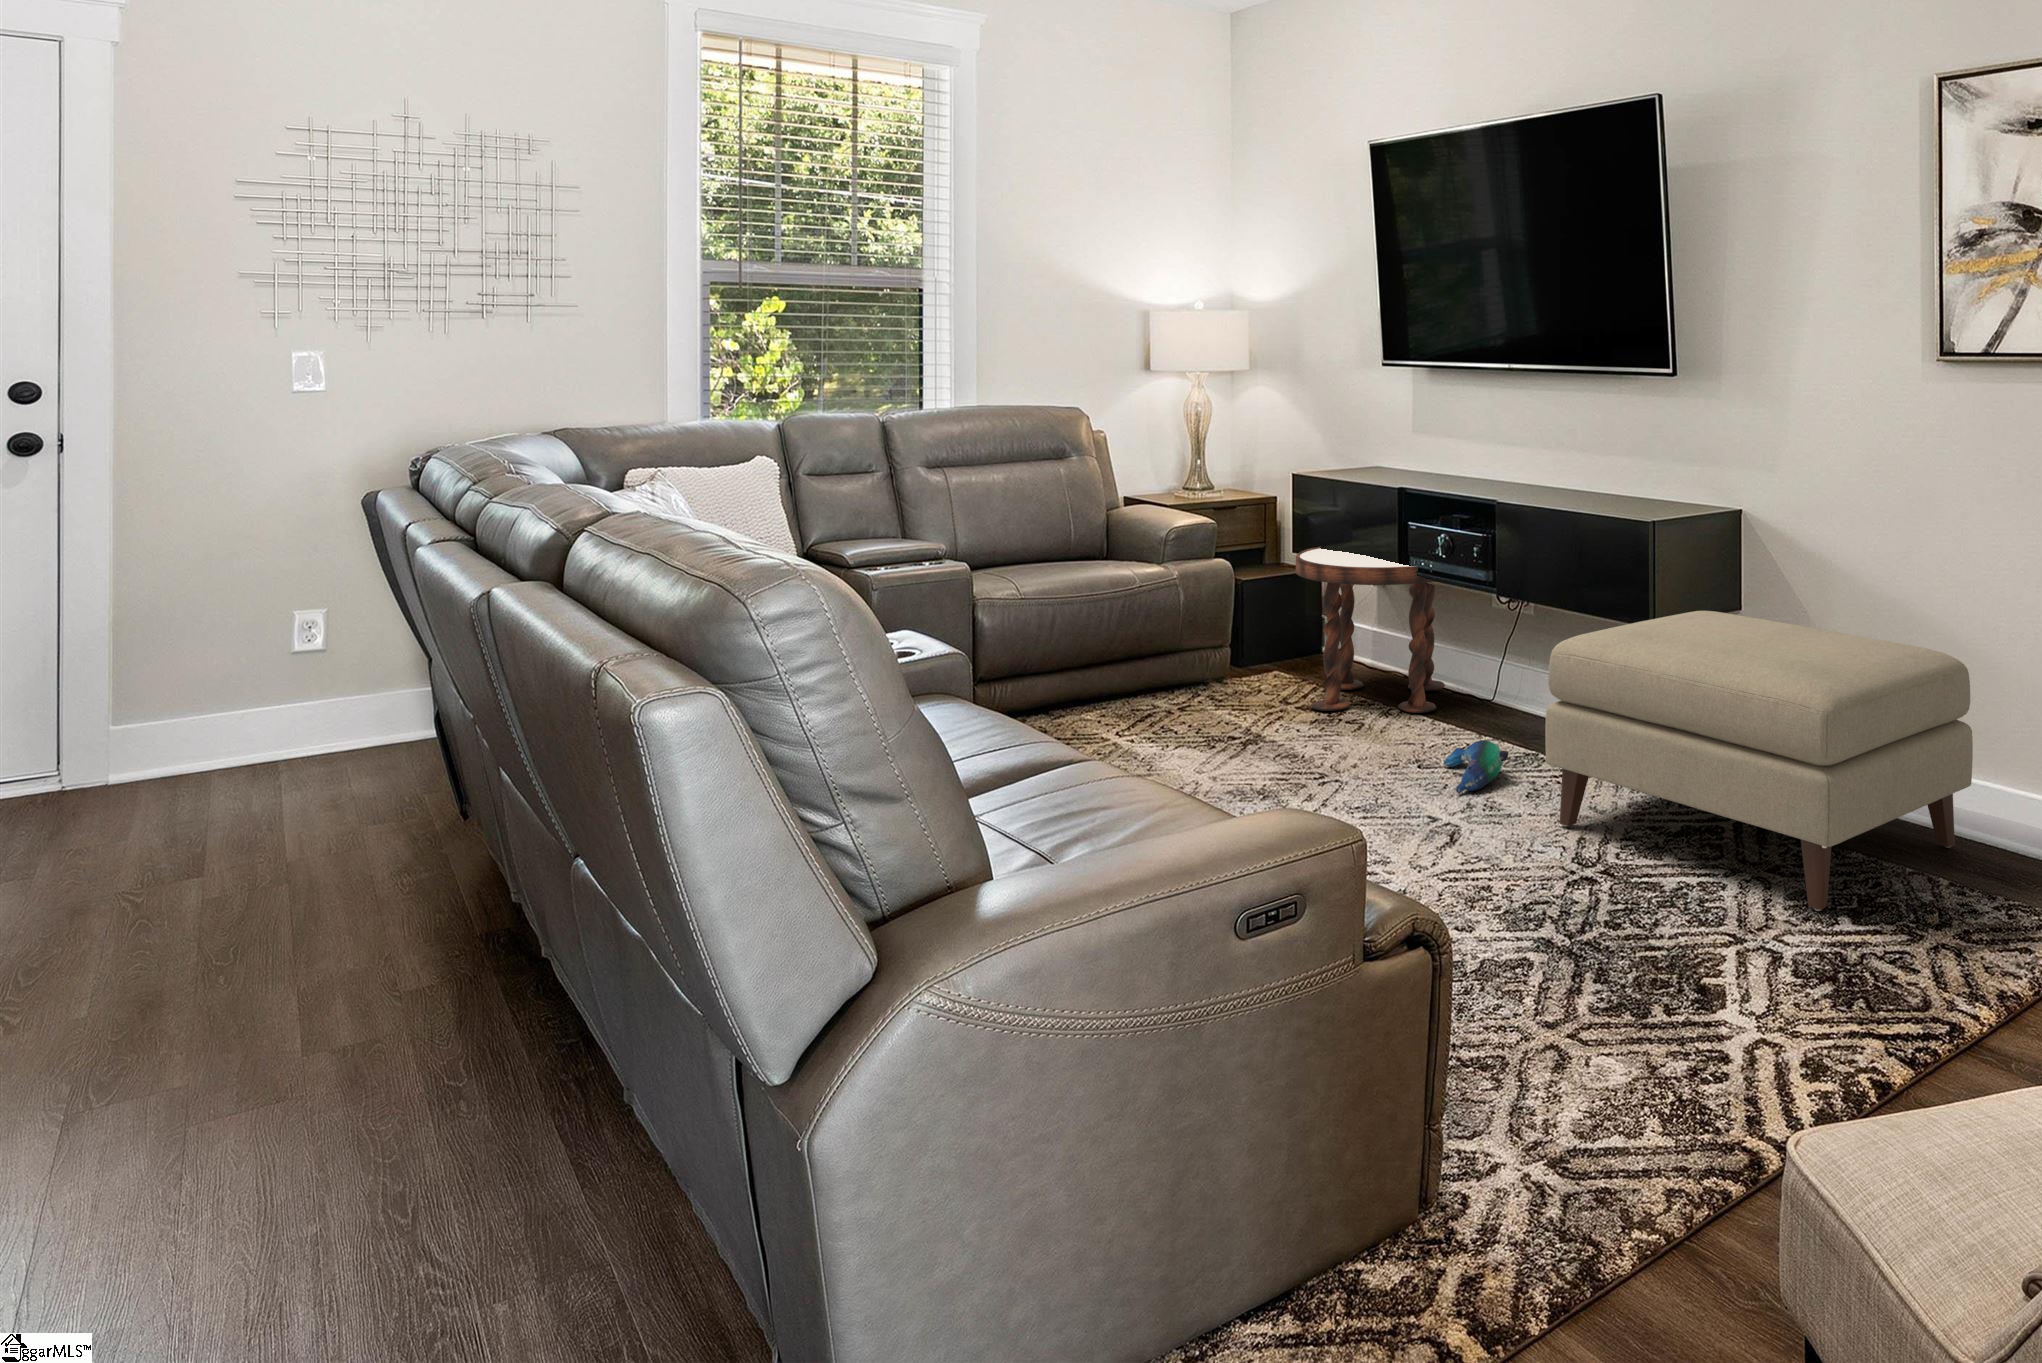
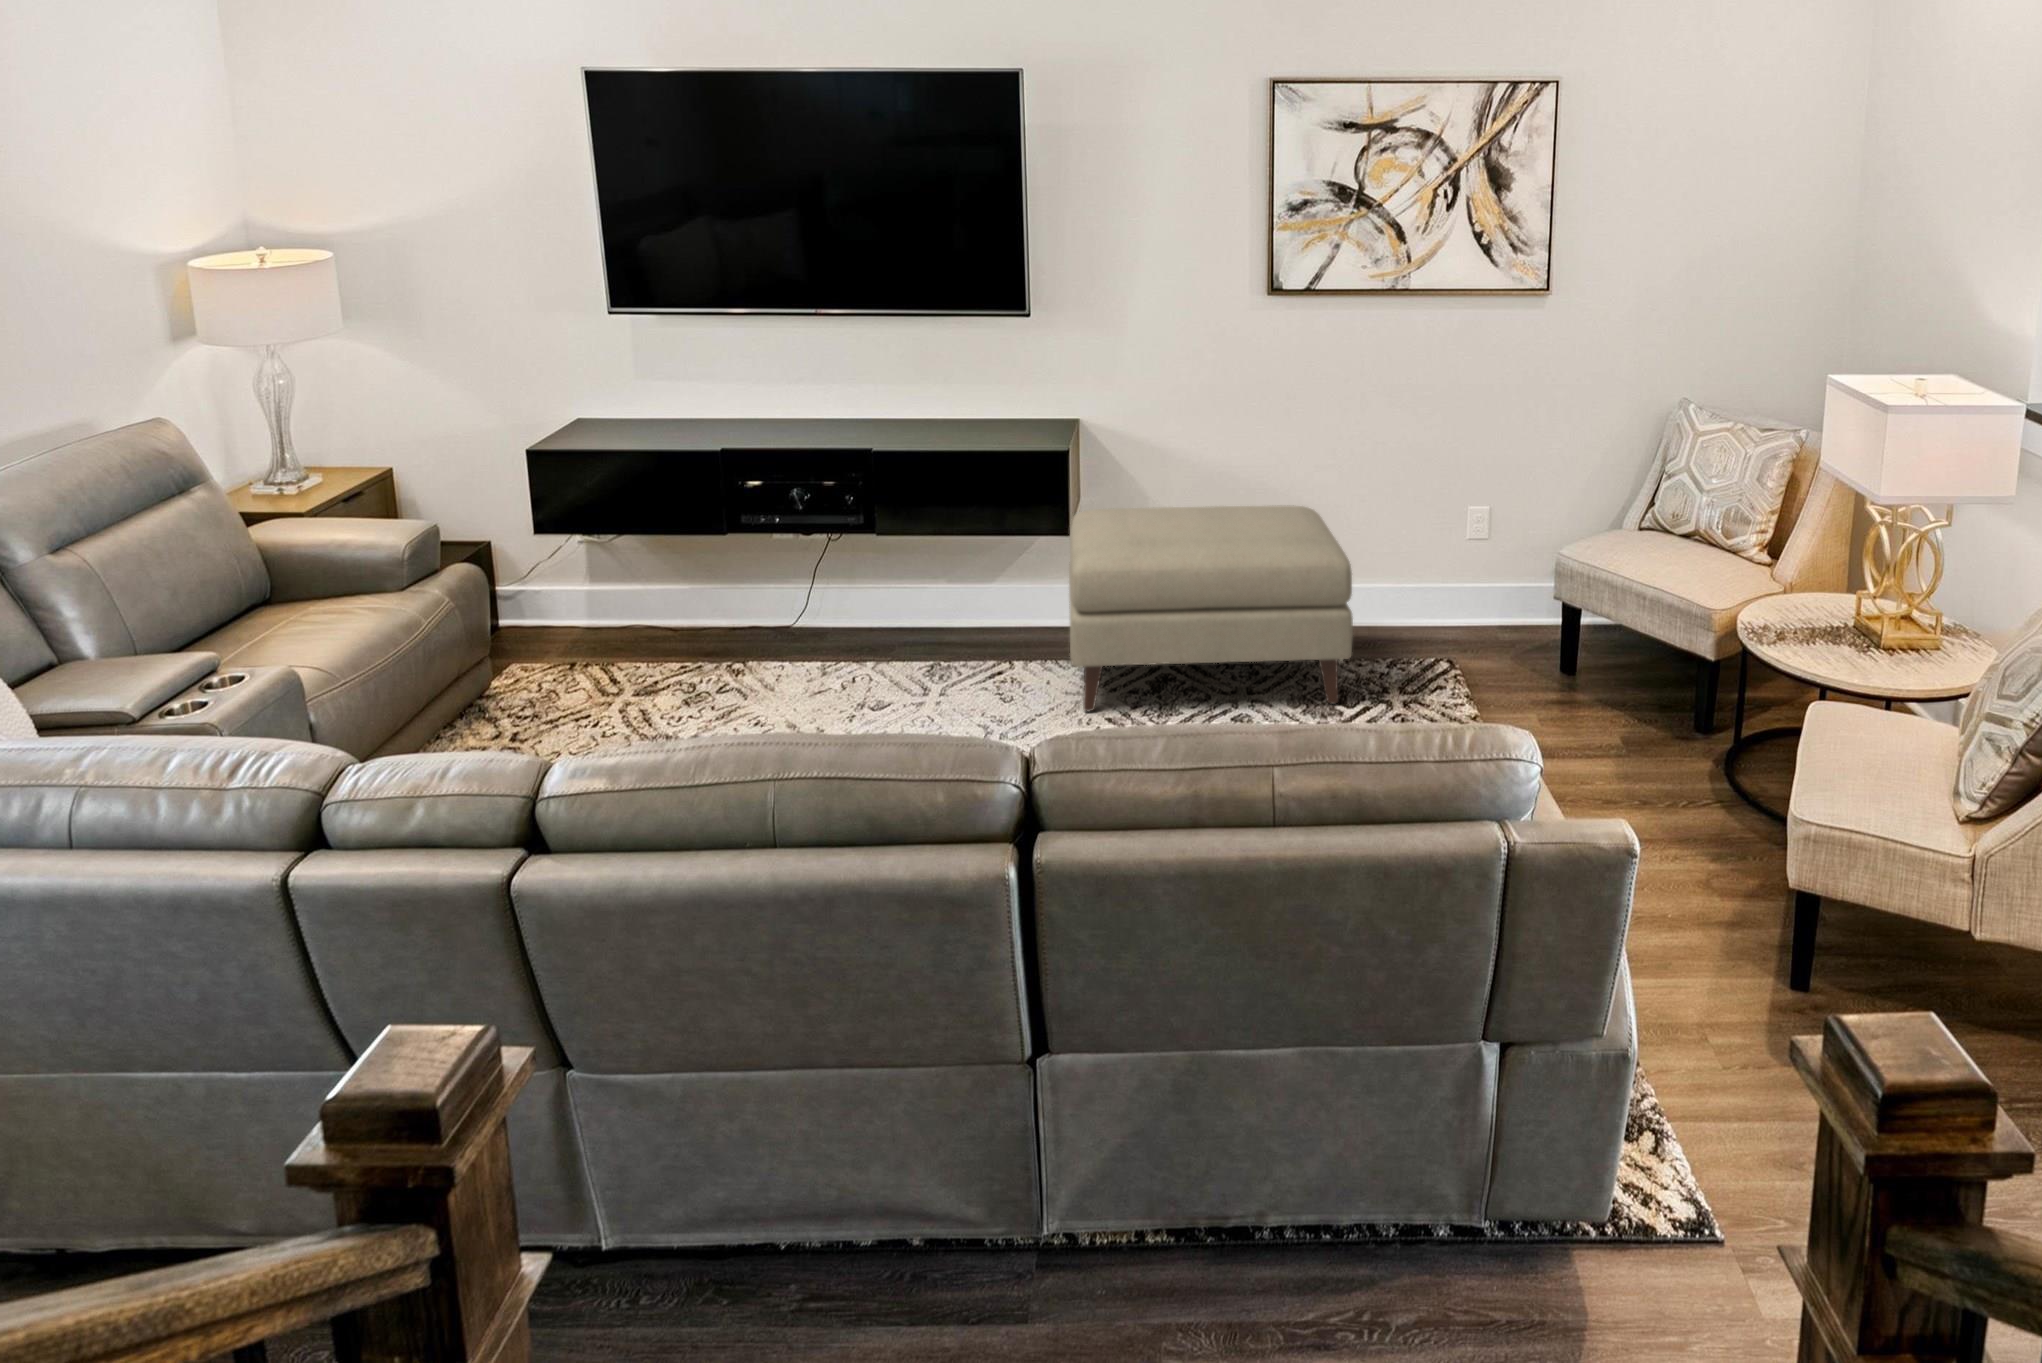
side table: present [1296,547,1445,713] -> none [576,496,766,693]
plush toy: present [1444,740,1509,793] -> none [892,666,973,717]

